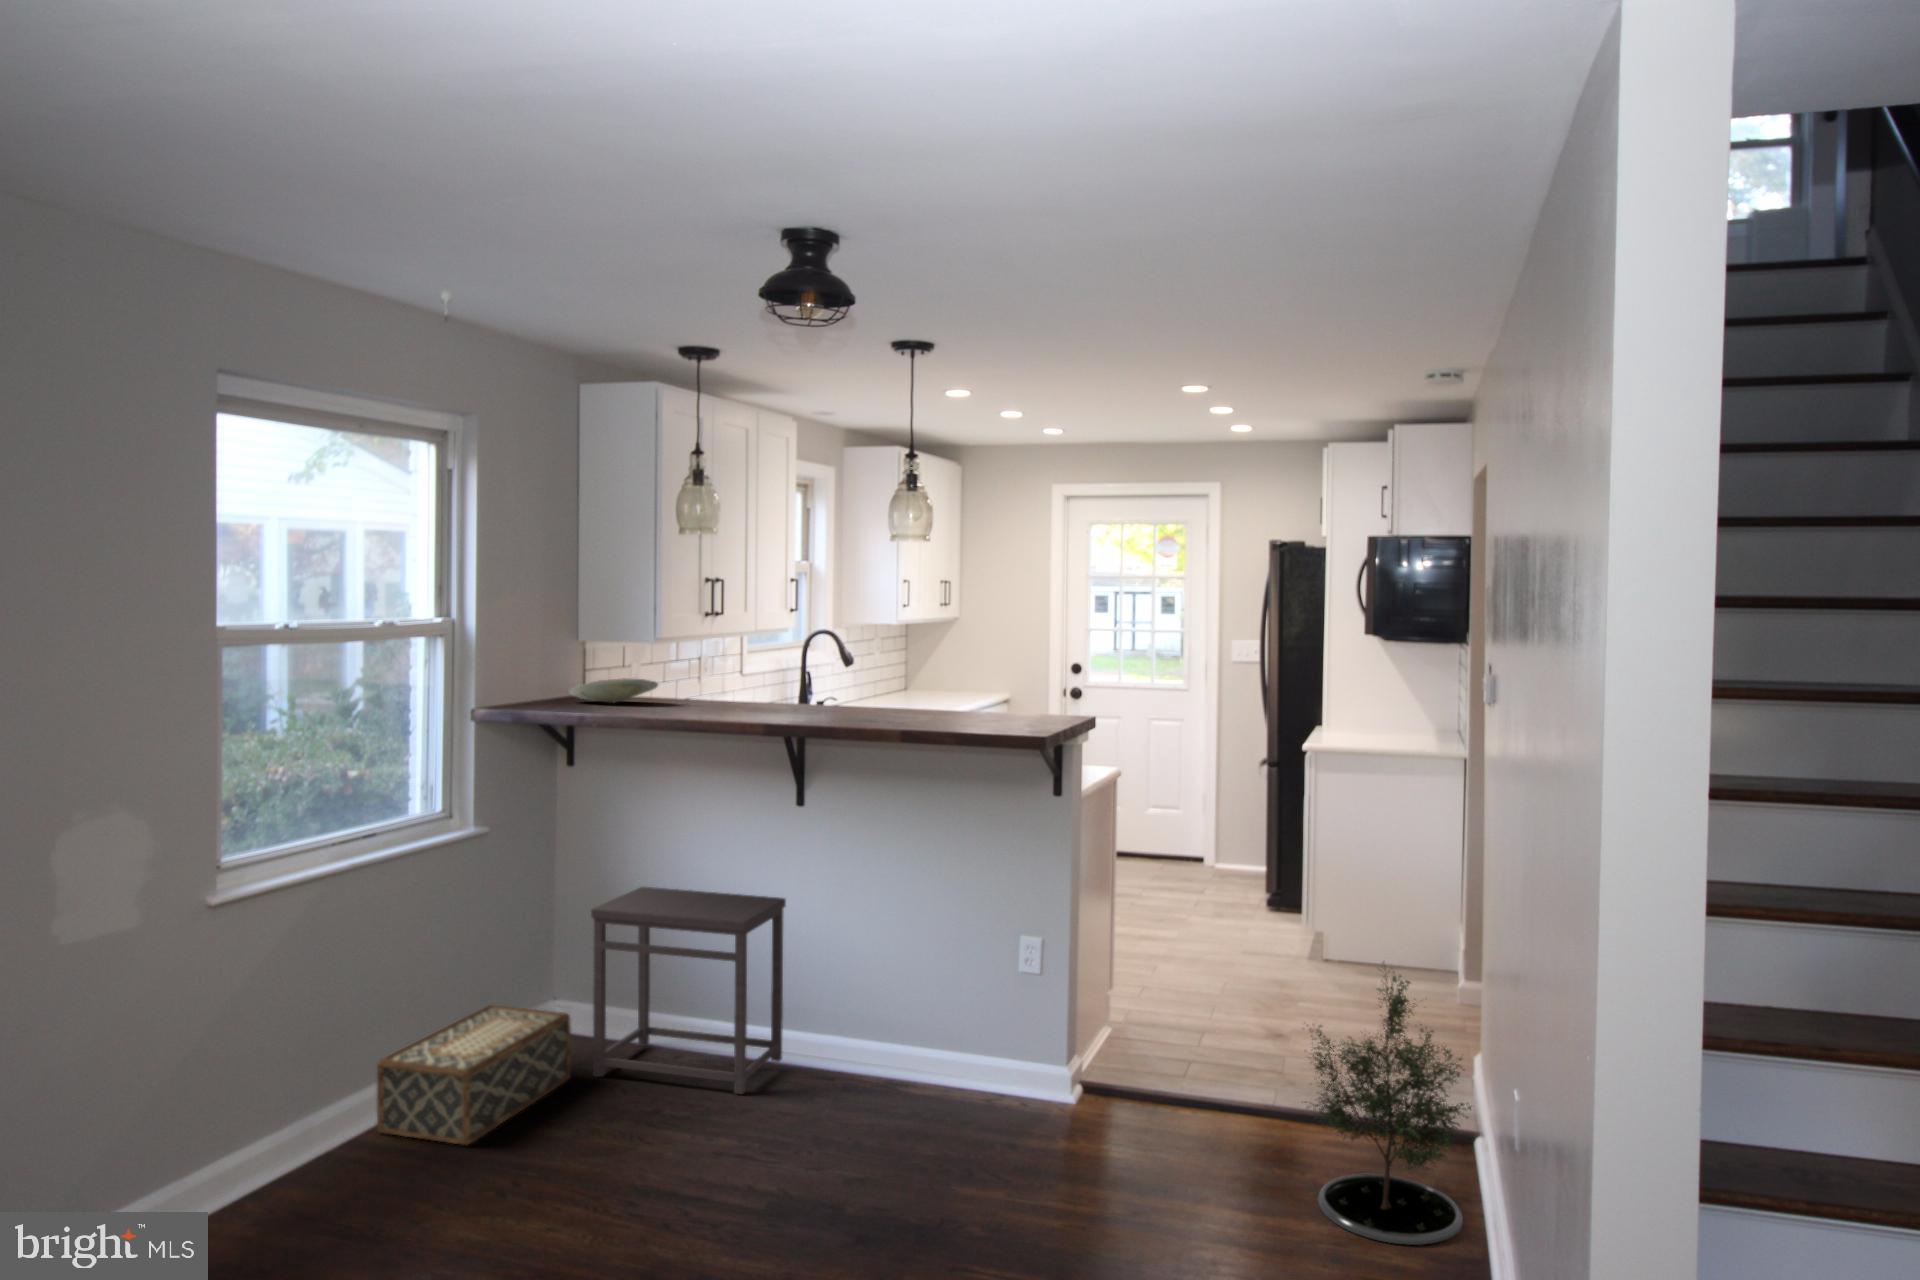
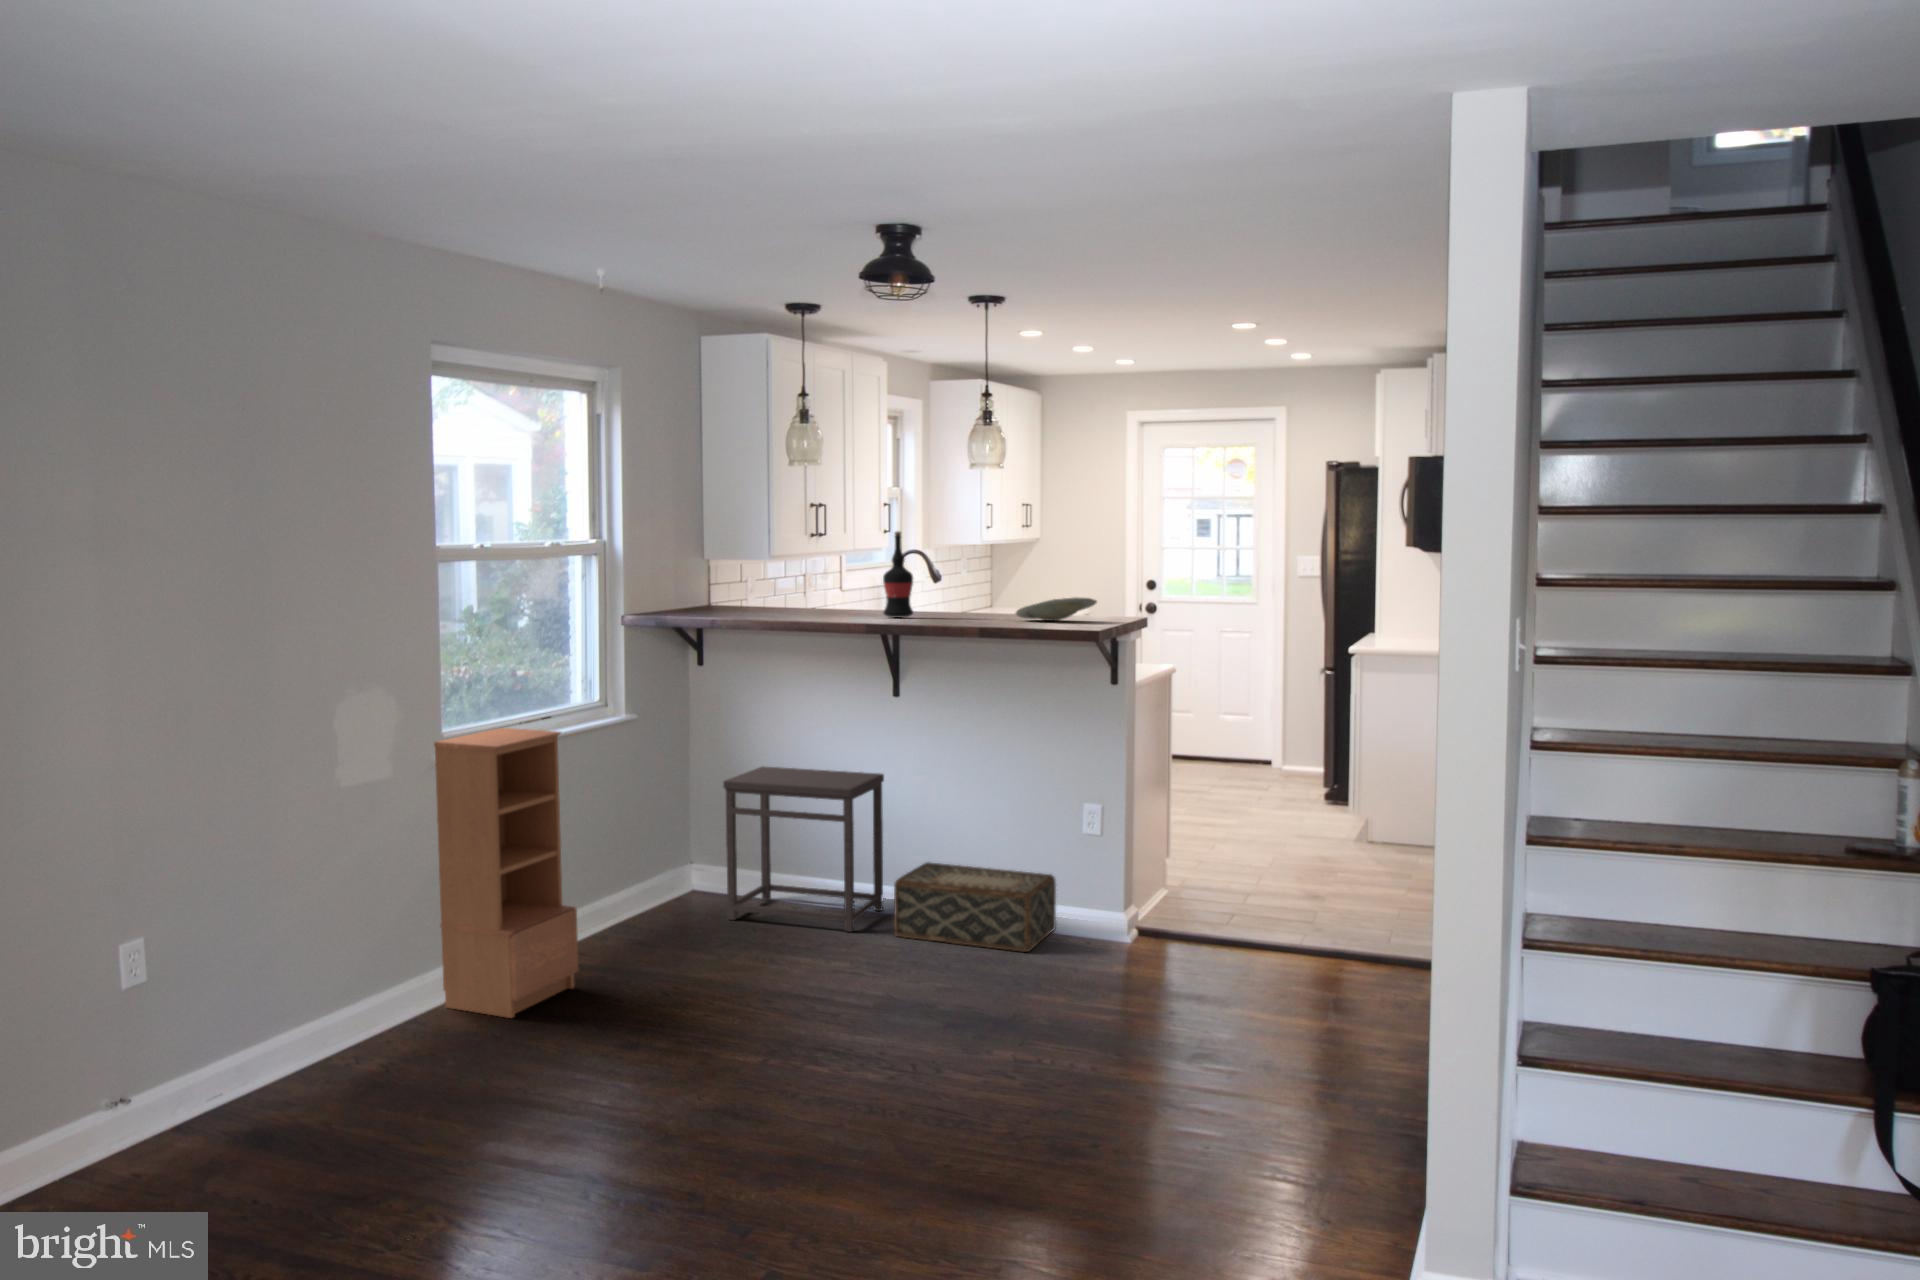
wine bottle: none [787,614,824,715] -> present [883,531,913,618]
plate: present [569,679,658,703] -> present [1016,598,1097,621]
bookcase: none [193,856,386,1247] -> present [434,728,578,1018]
potted tree: present [1307,970,1471,1245] -> none [1305,805,1447,1027]
woven basket: present [377,1005,571,1145] -> present [894,862,1056,952]

